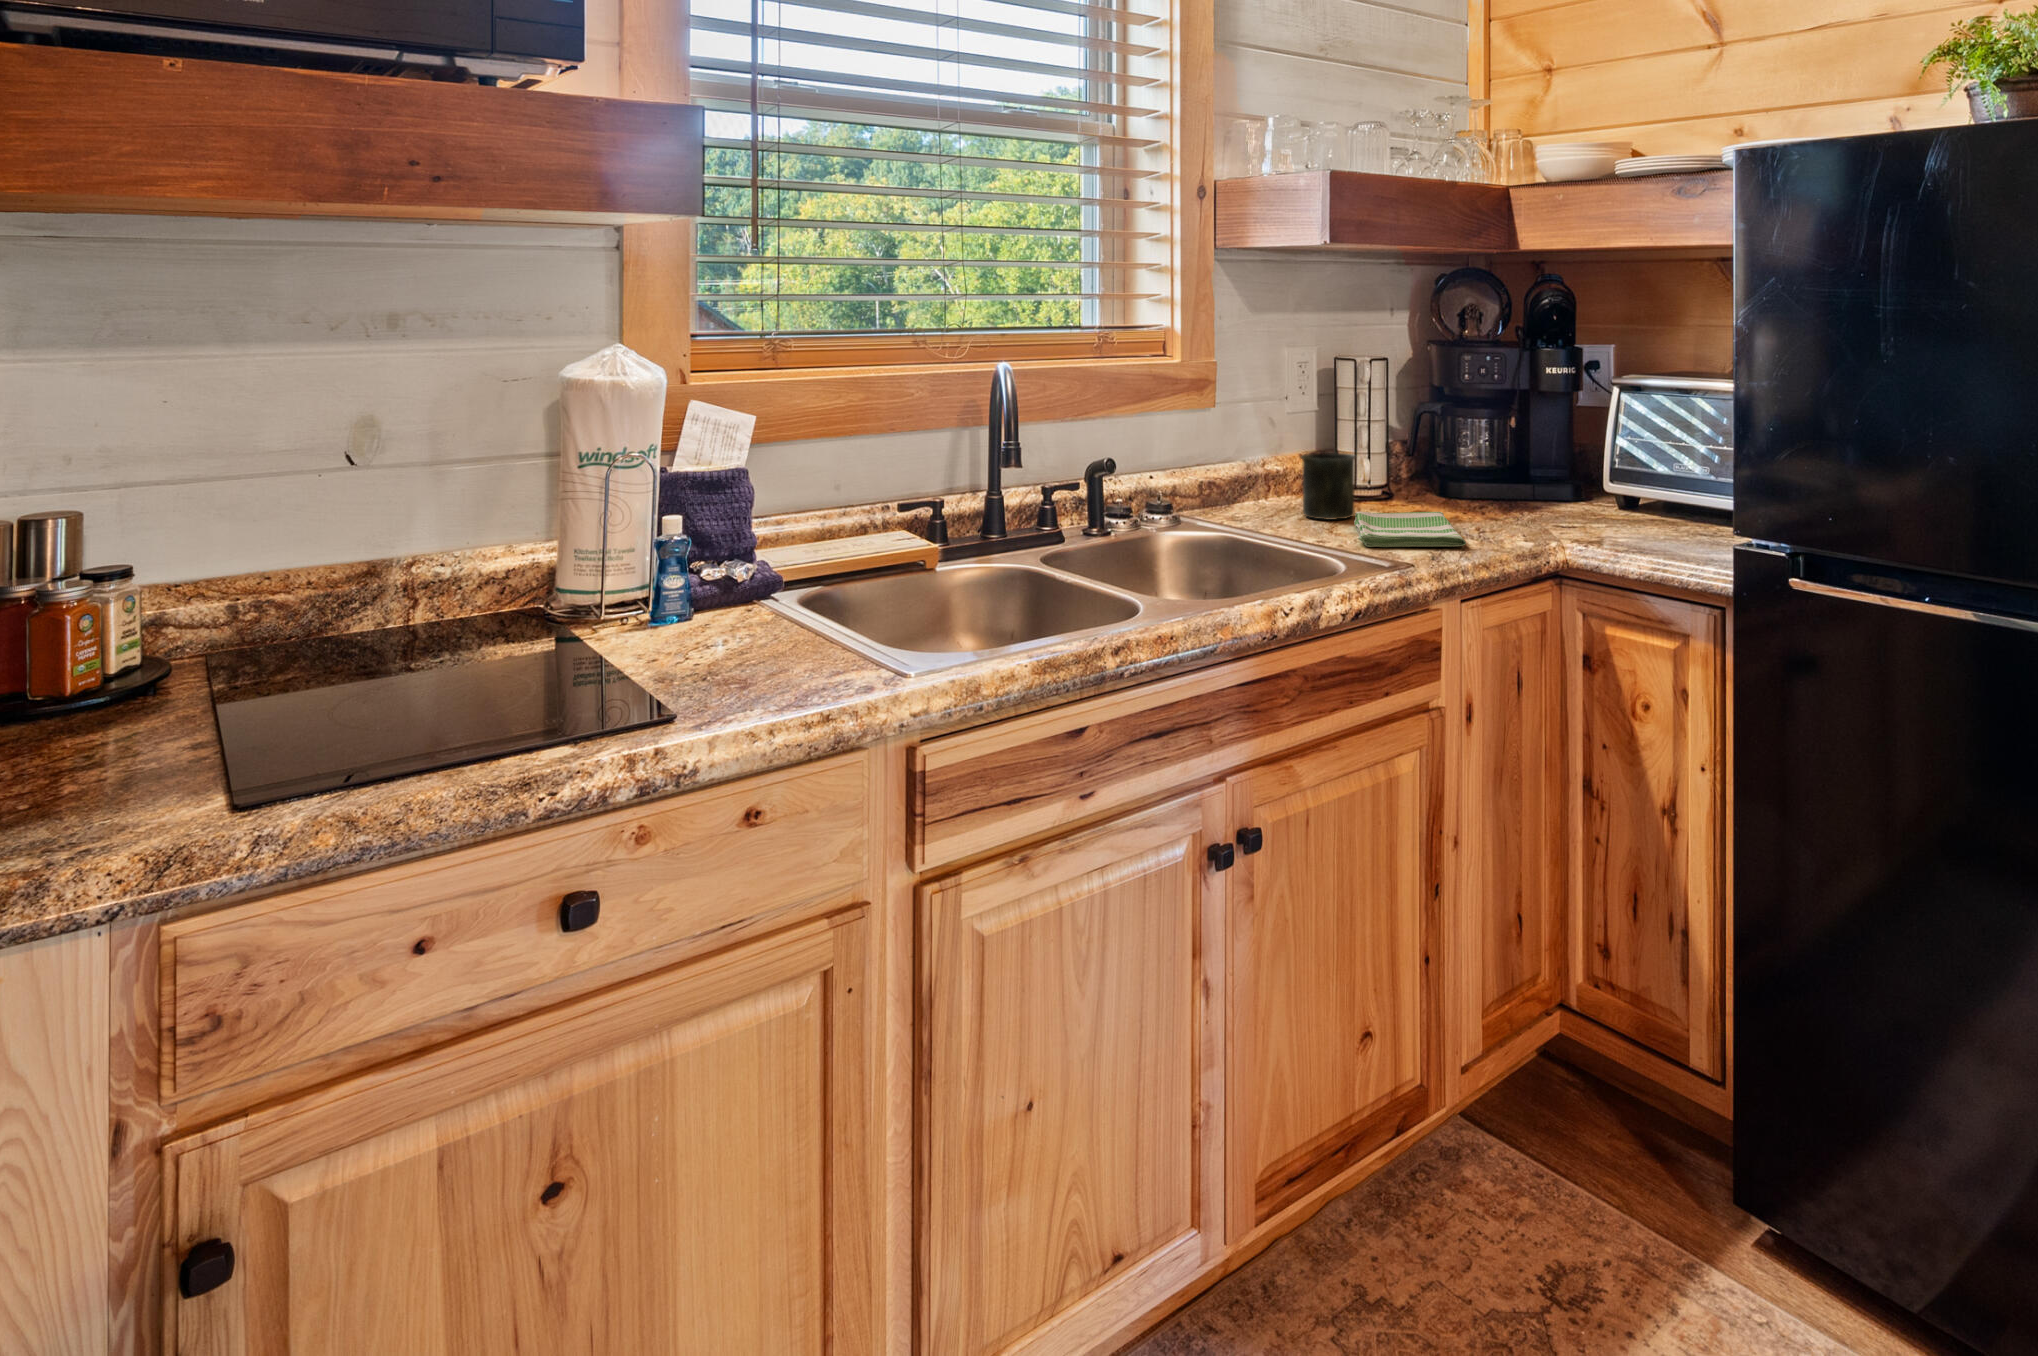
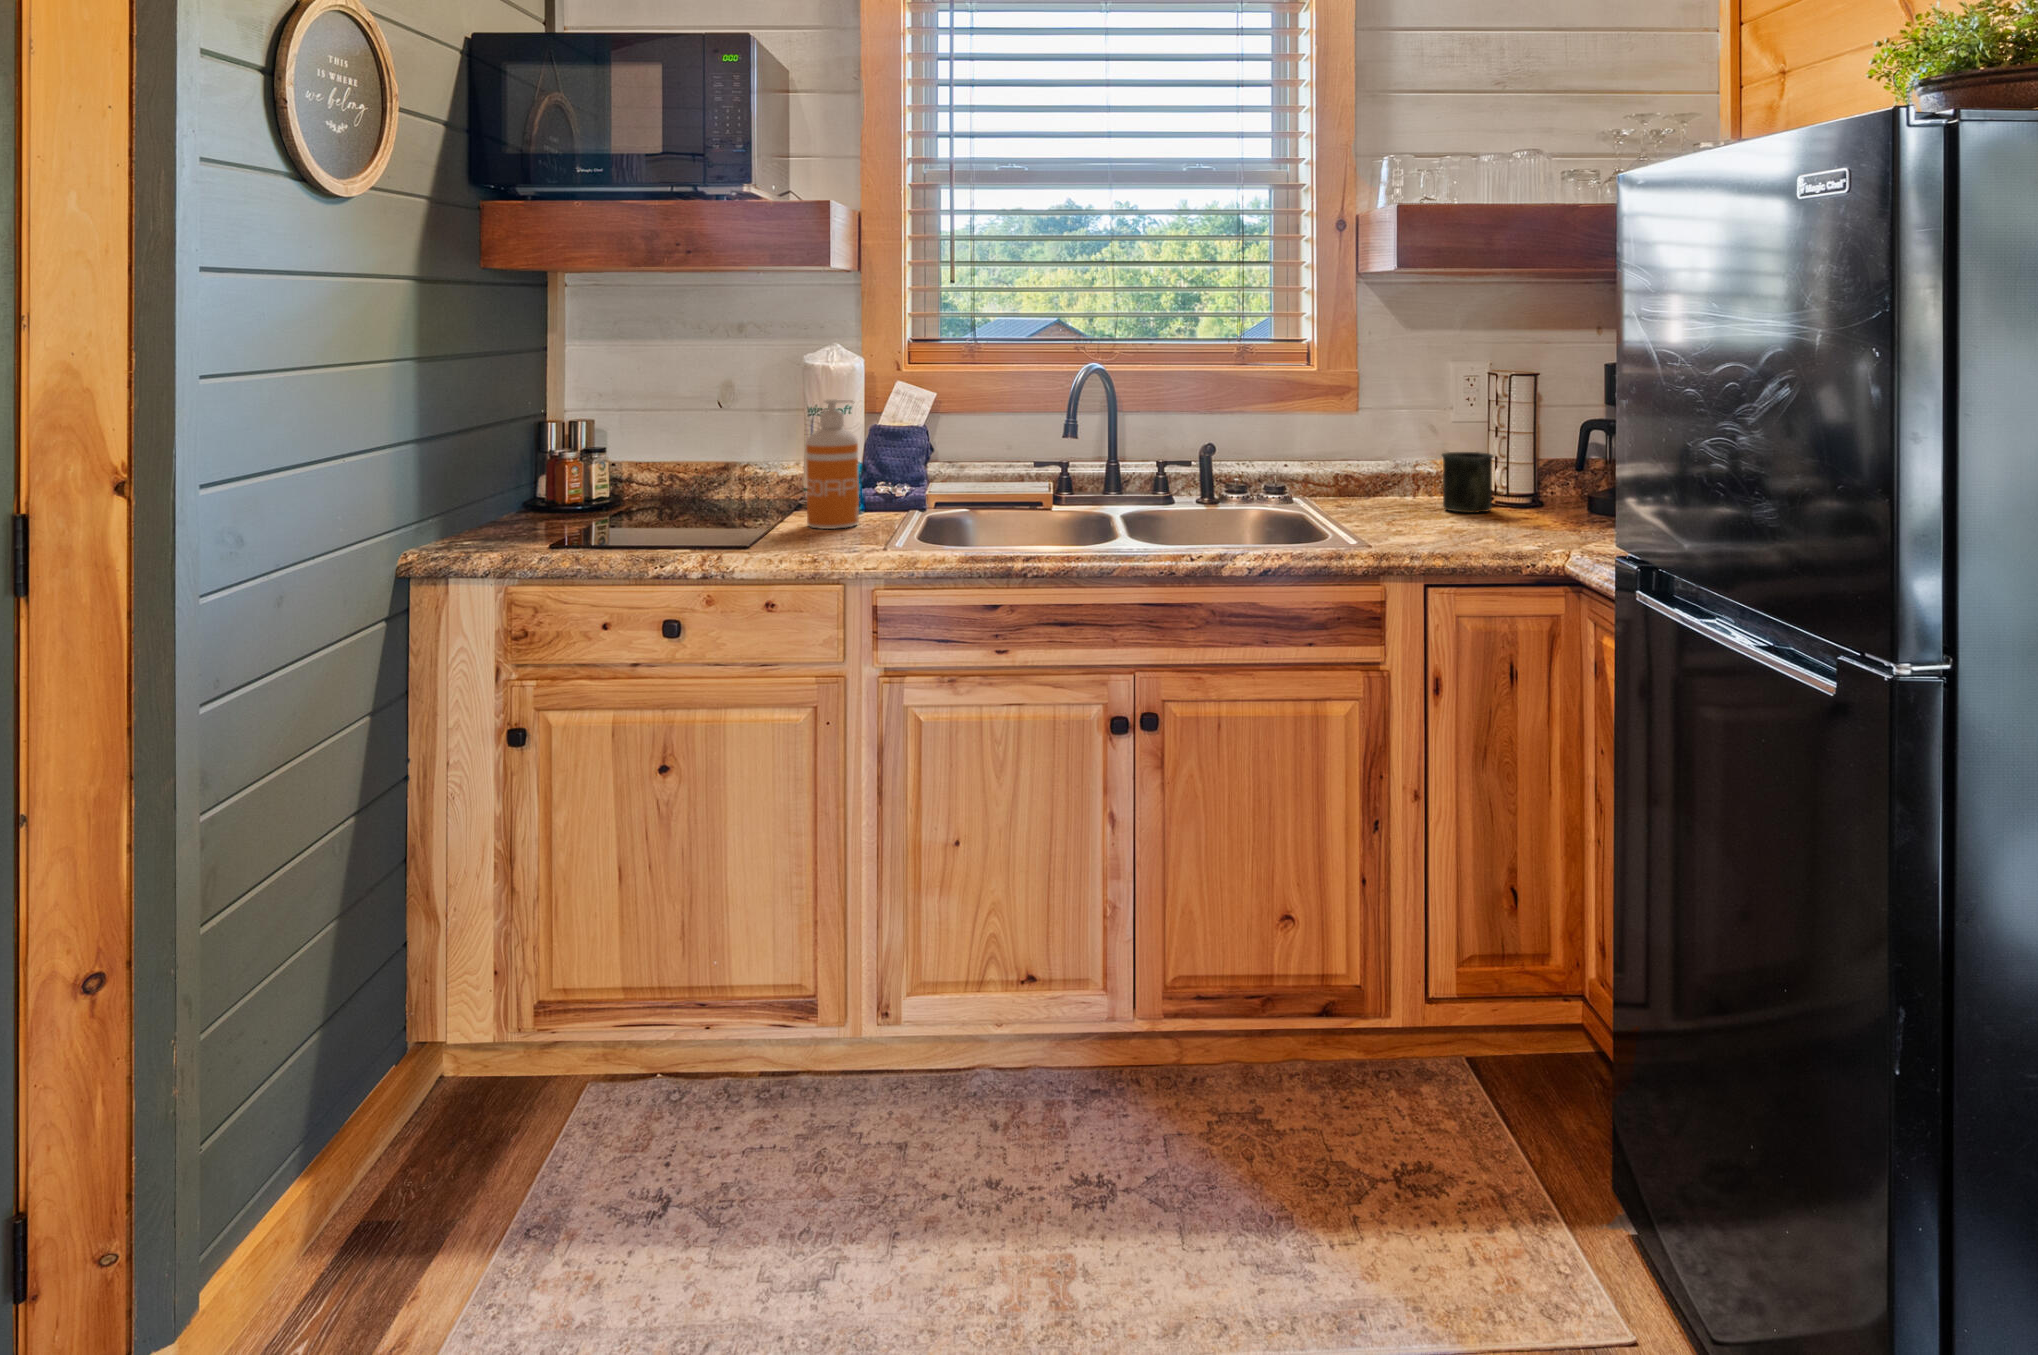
soap dispenser: none [628,439,722,660] -> present [806,399,859,529]
dish towel: present [1354,512,1466,547] -> none [1407,505,1540,539]

